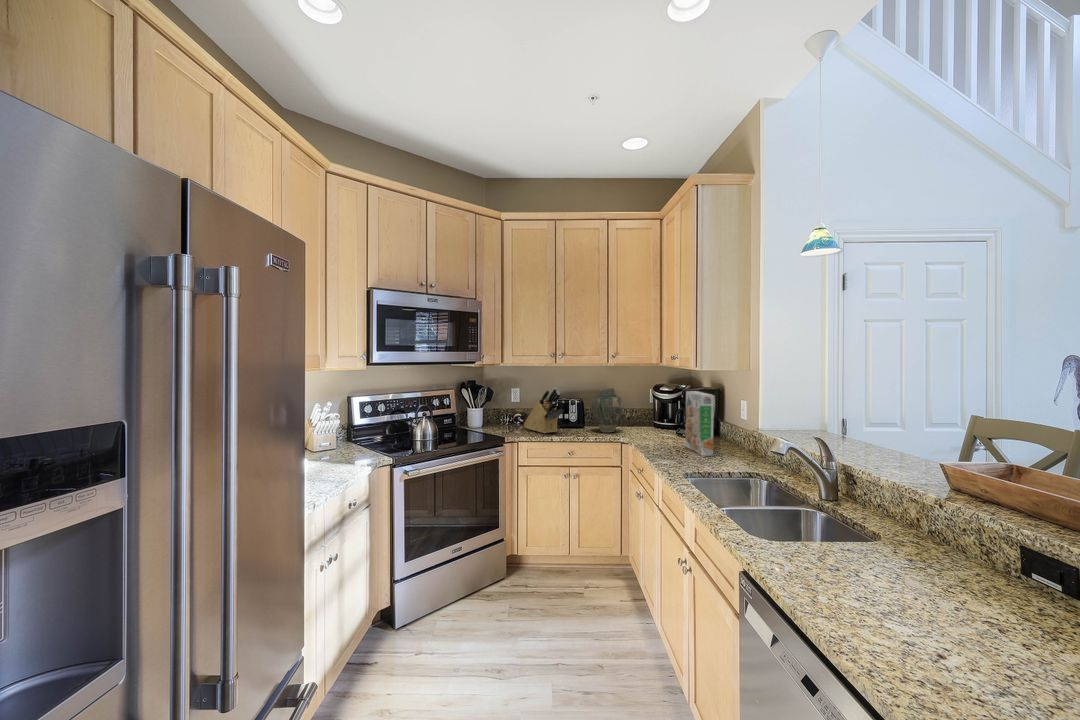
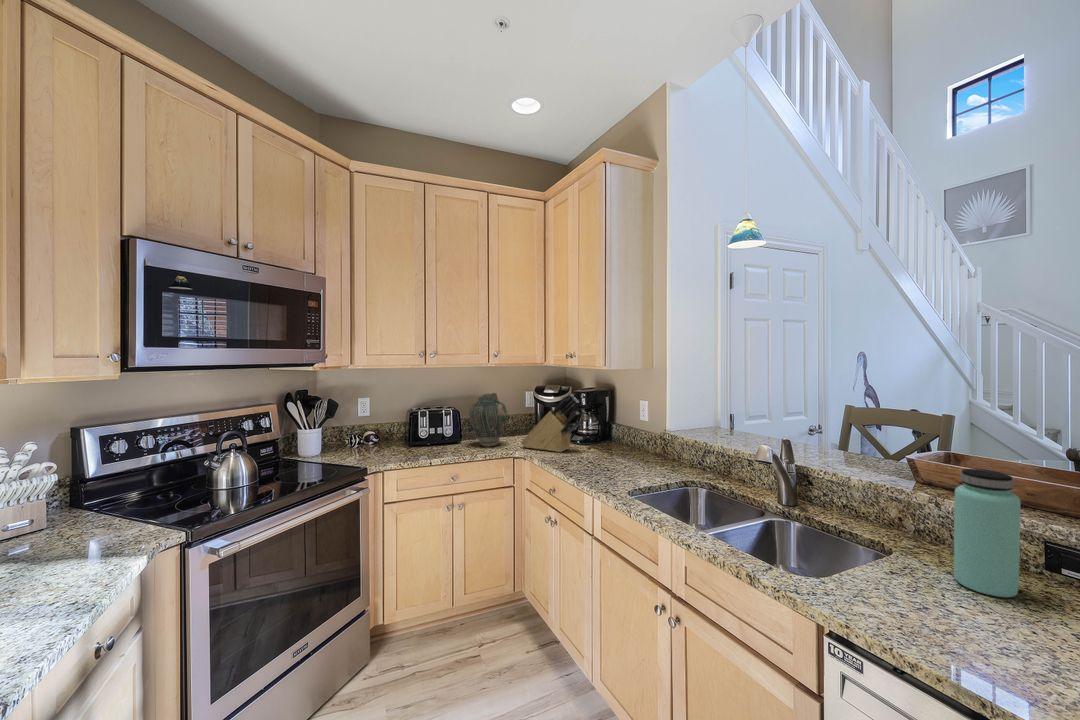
knife block: present [524,388,564,434] -> present [521,394,584,452]
cereal box: present [686,391,714,456] -> none [590,393,629,466]
bottle: none [903,466,960,582] -> present [954,469,1021,597]

